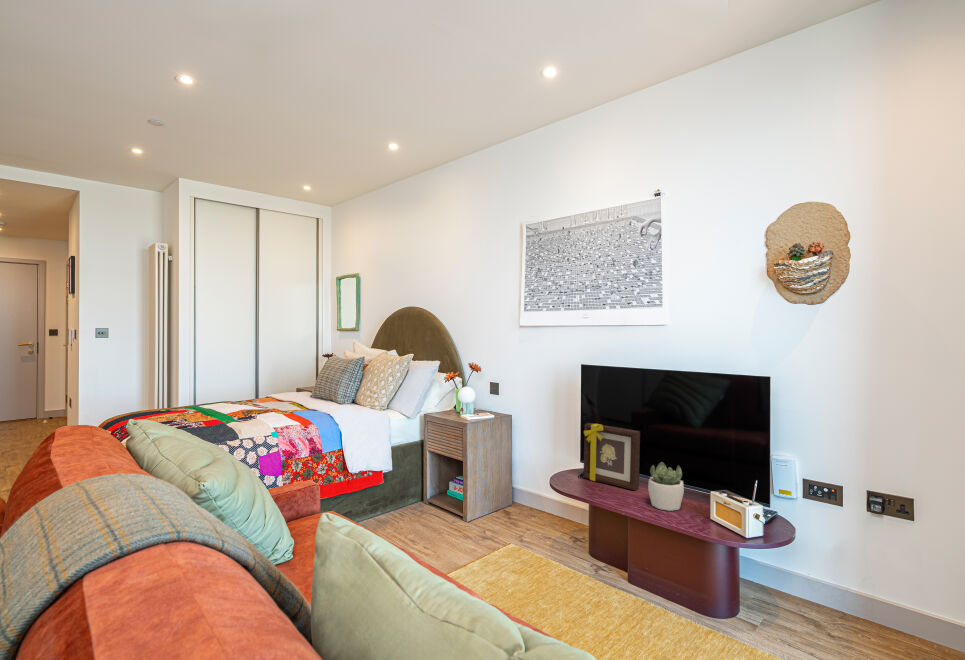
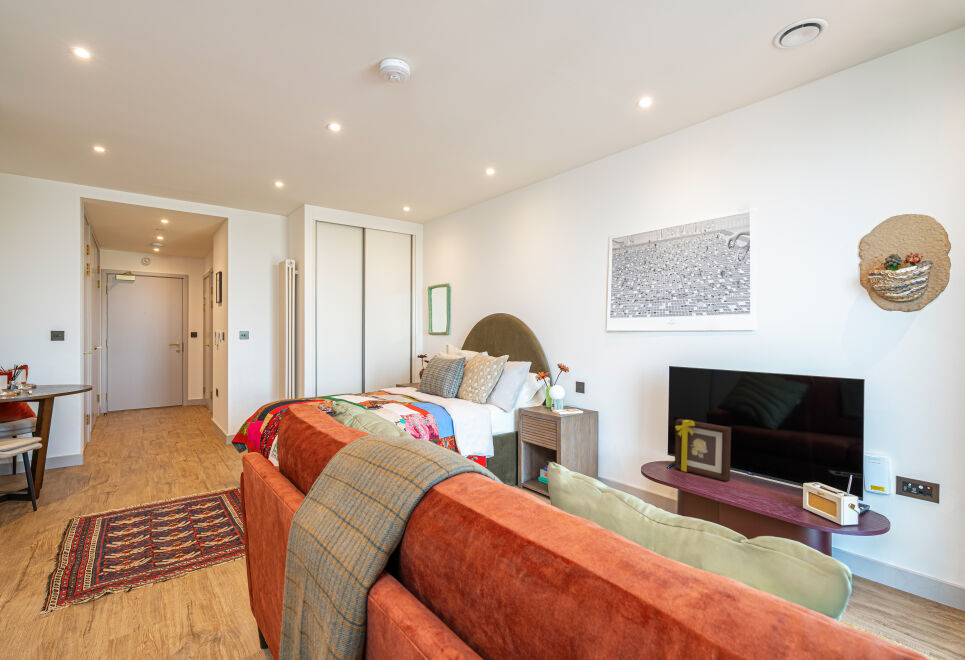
succulent plant: present [648,462,684,511] -> none [742,456,778,500]

